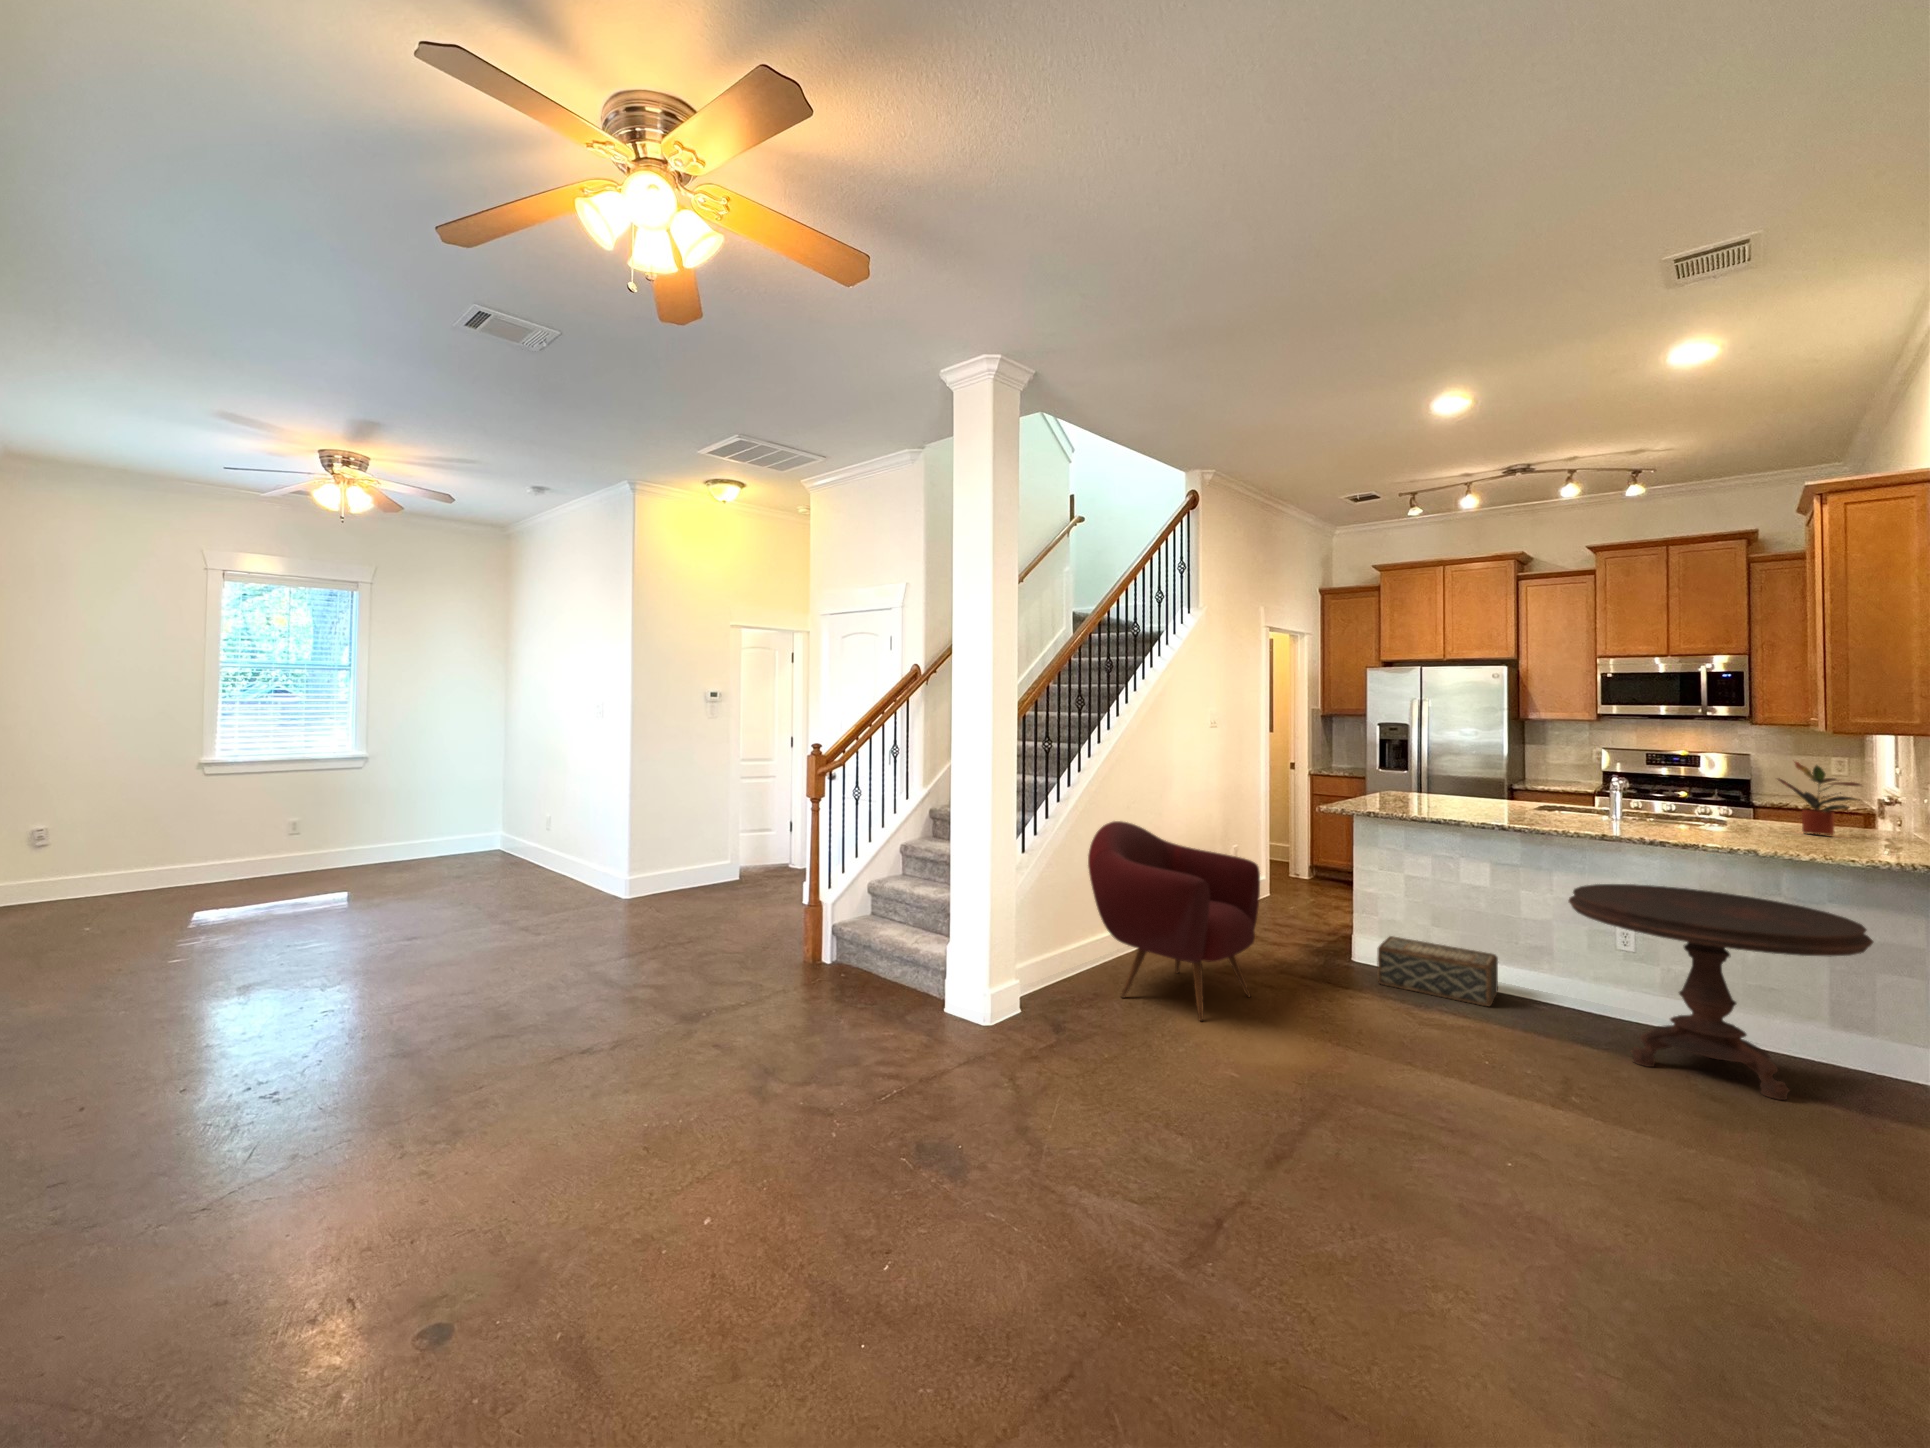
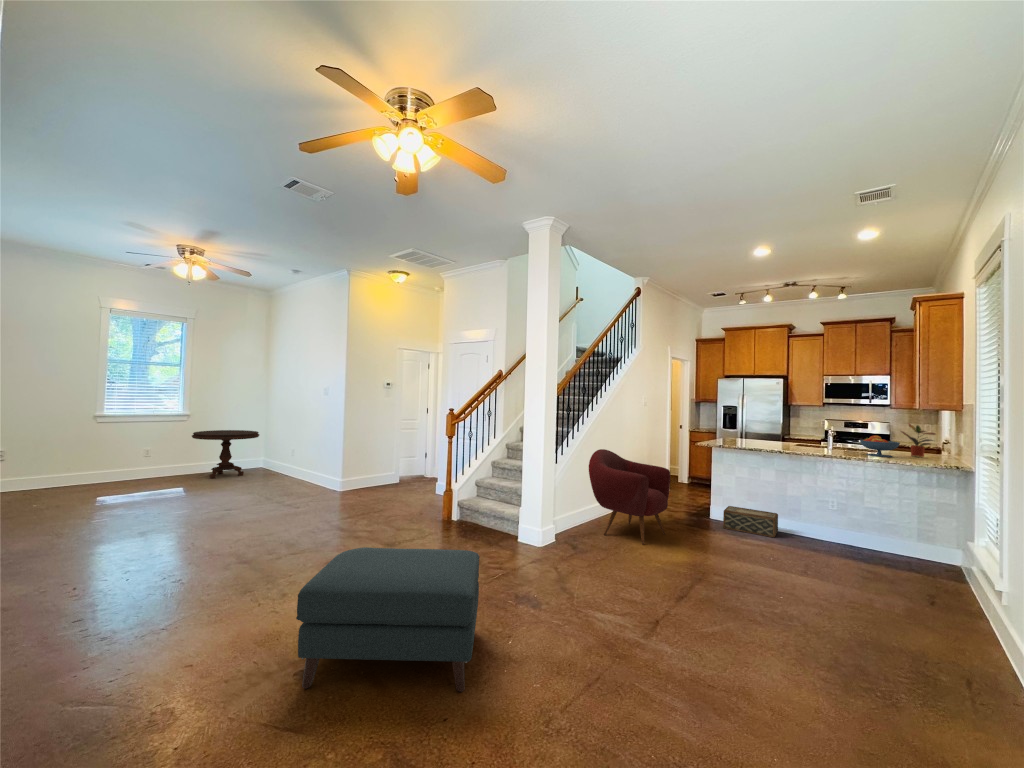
fruit bowl: none [1680,789,1776,838] -> present [860,435,900,457]
side table: present [1569,884,1873,1100] -> present [192,430,259,479]
ottoman: none [414,1045,822,1382] -> present [296,547,480,692]

